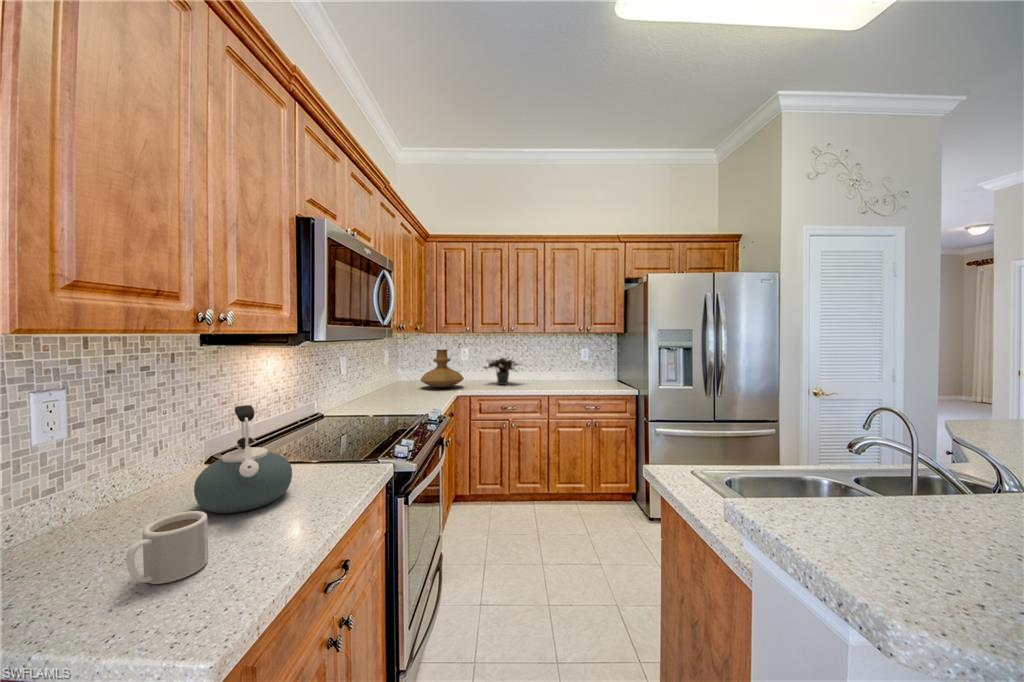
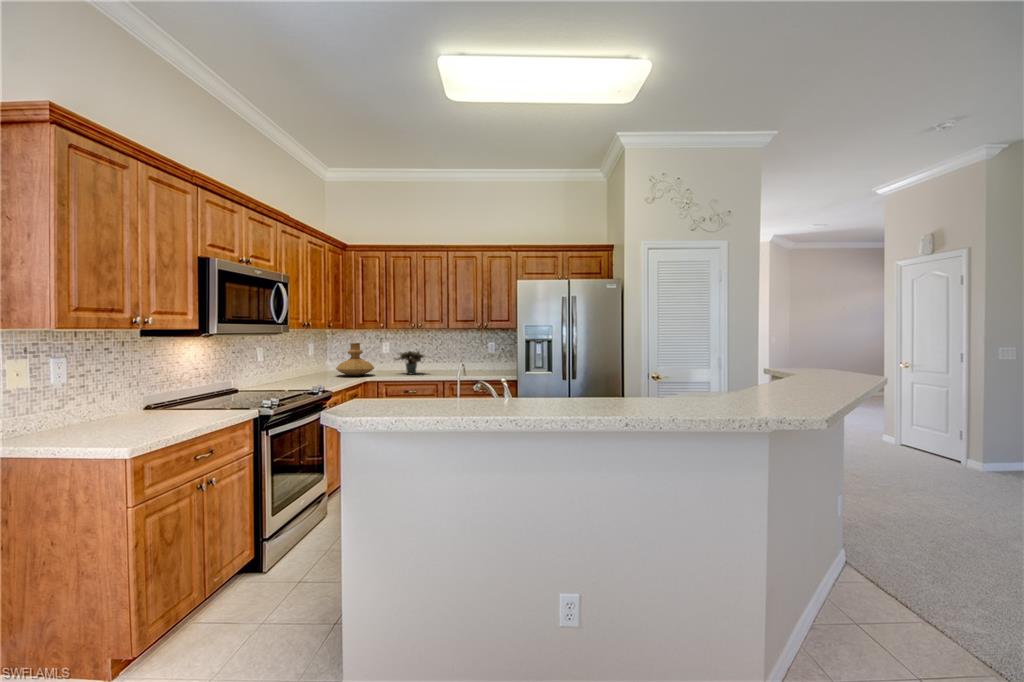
kettle: present [194,405,292,513] -> none [131,370,188,425]
mug: present [126,511,208,584] -> none [97,413,134,440]

